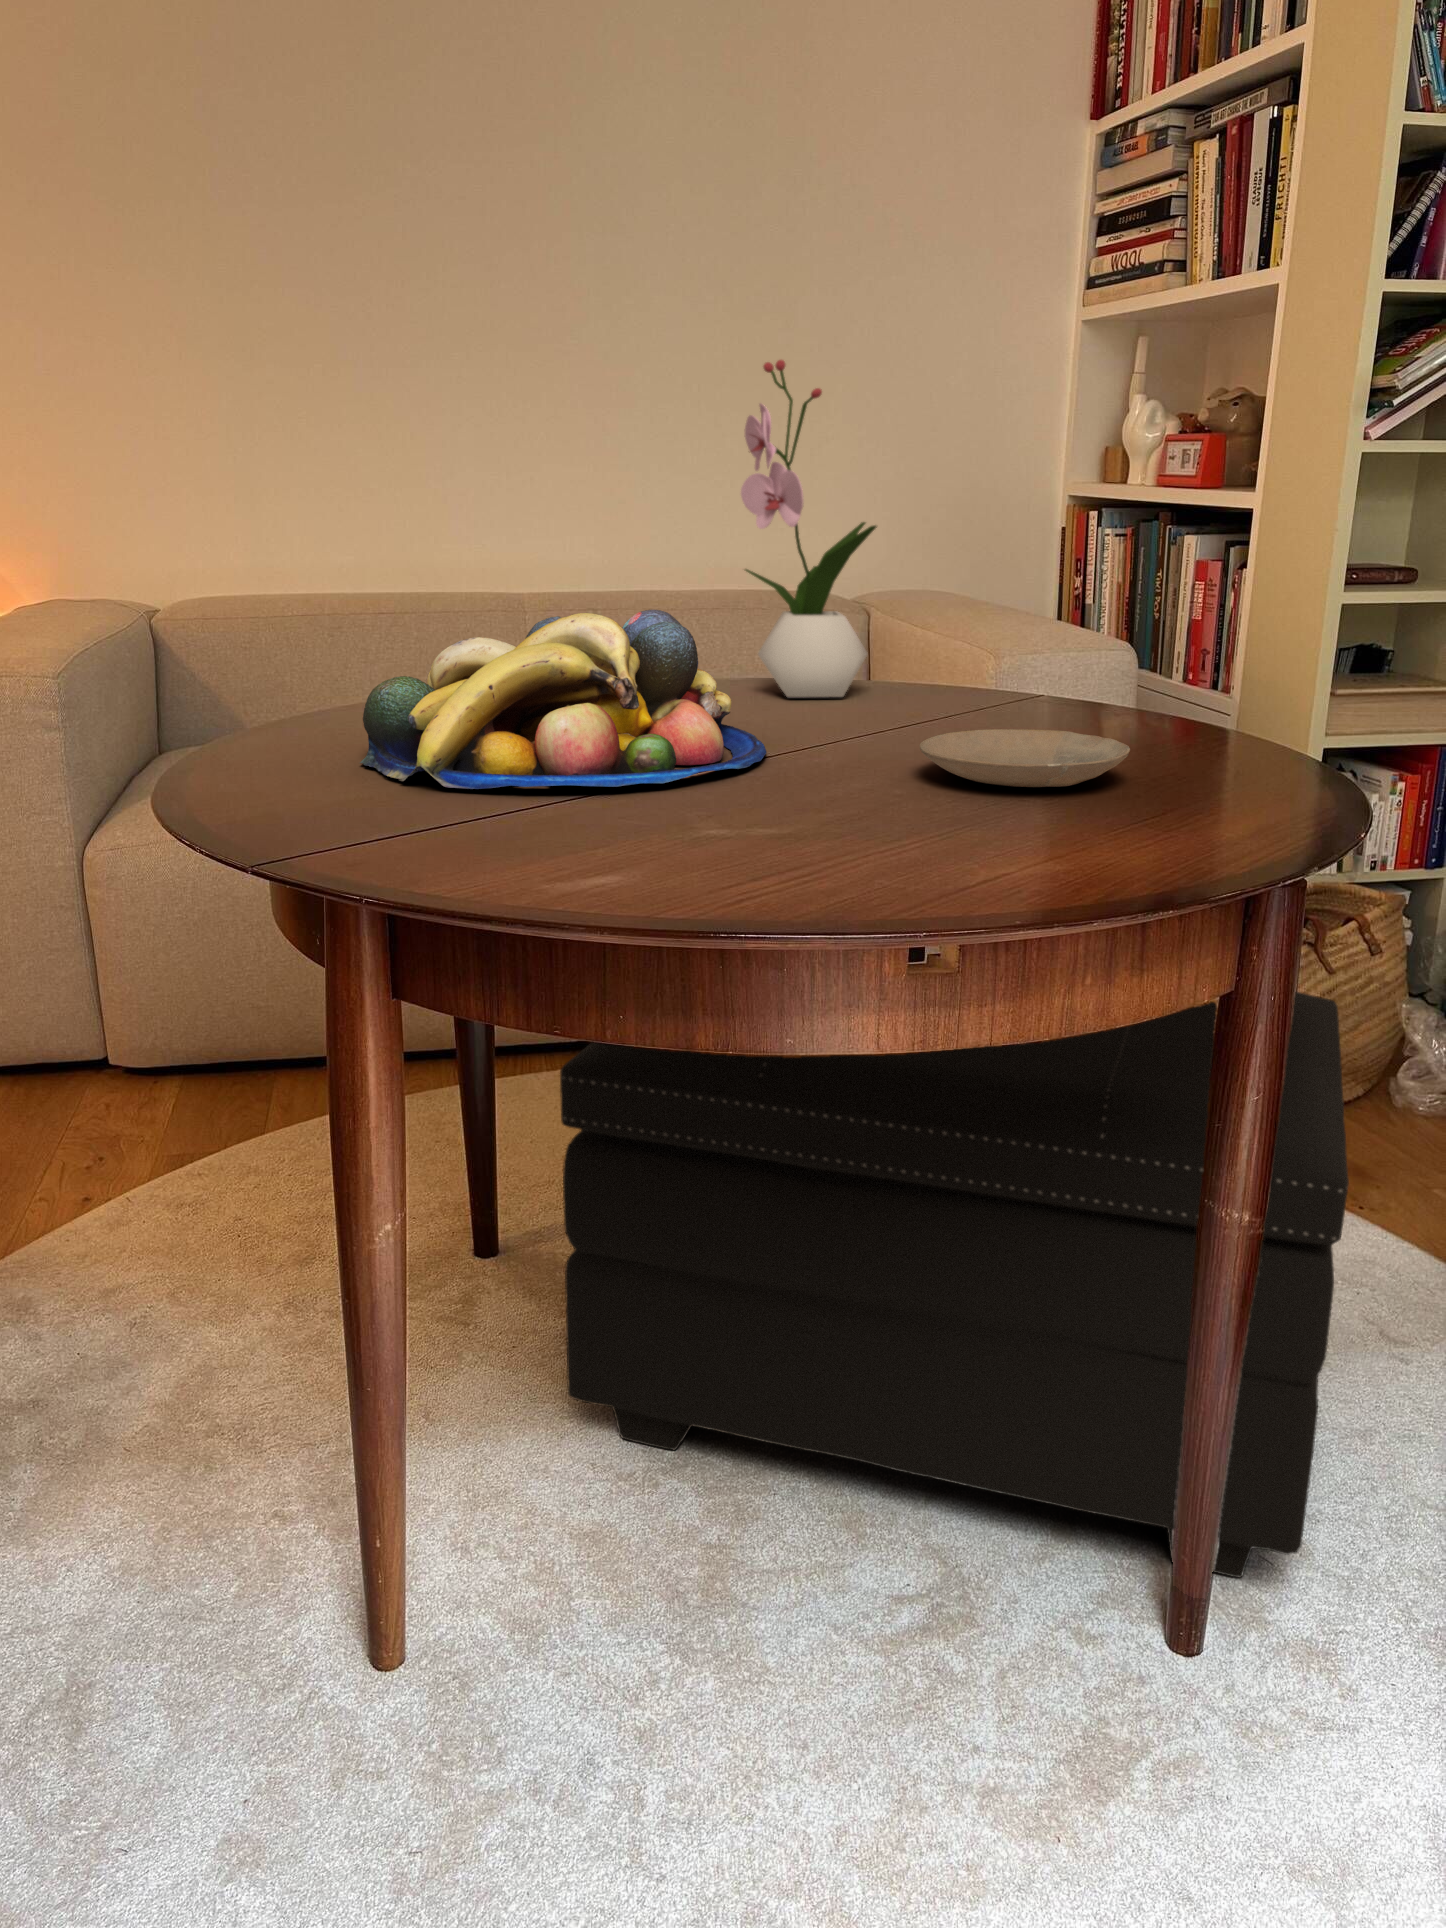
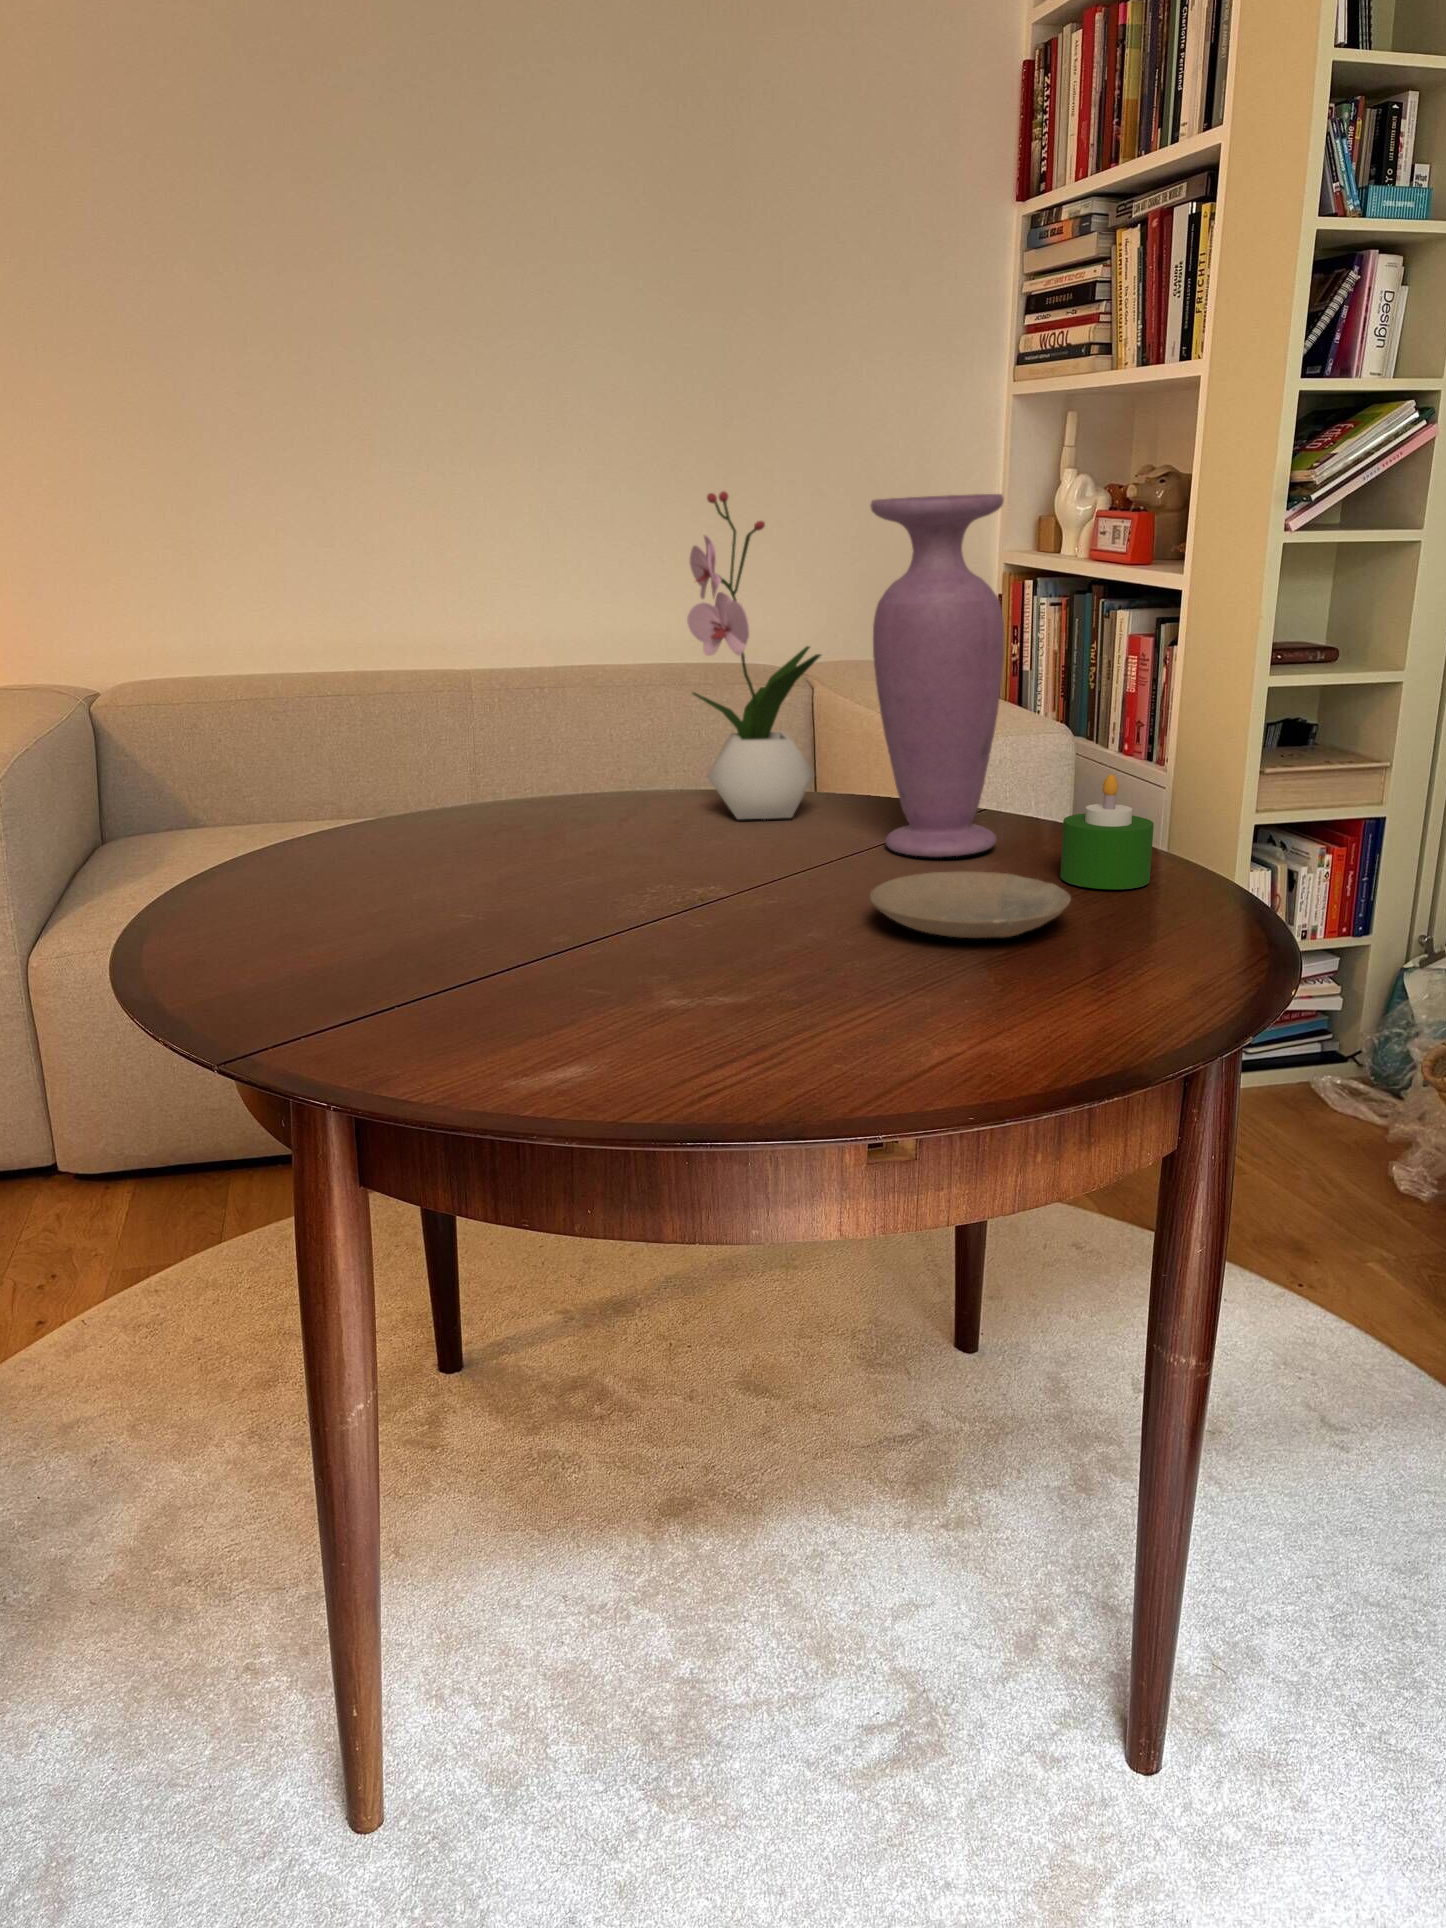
vase: none [930,346,1070,726] -> present [870,494,1004,857]
fruit bowl: present [360,610,766,789] -> none [317,754,721,952]
candle: none [1119,635,1219,754] -> present [1060,774,1154,889]
footstool: present [560,992,1349,1578] -> none [524,1050,1287,1690]

